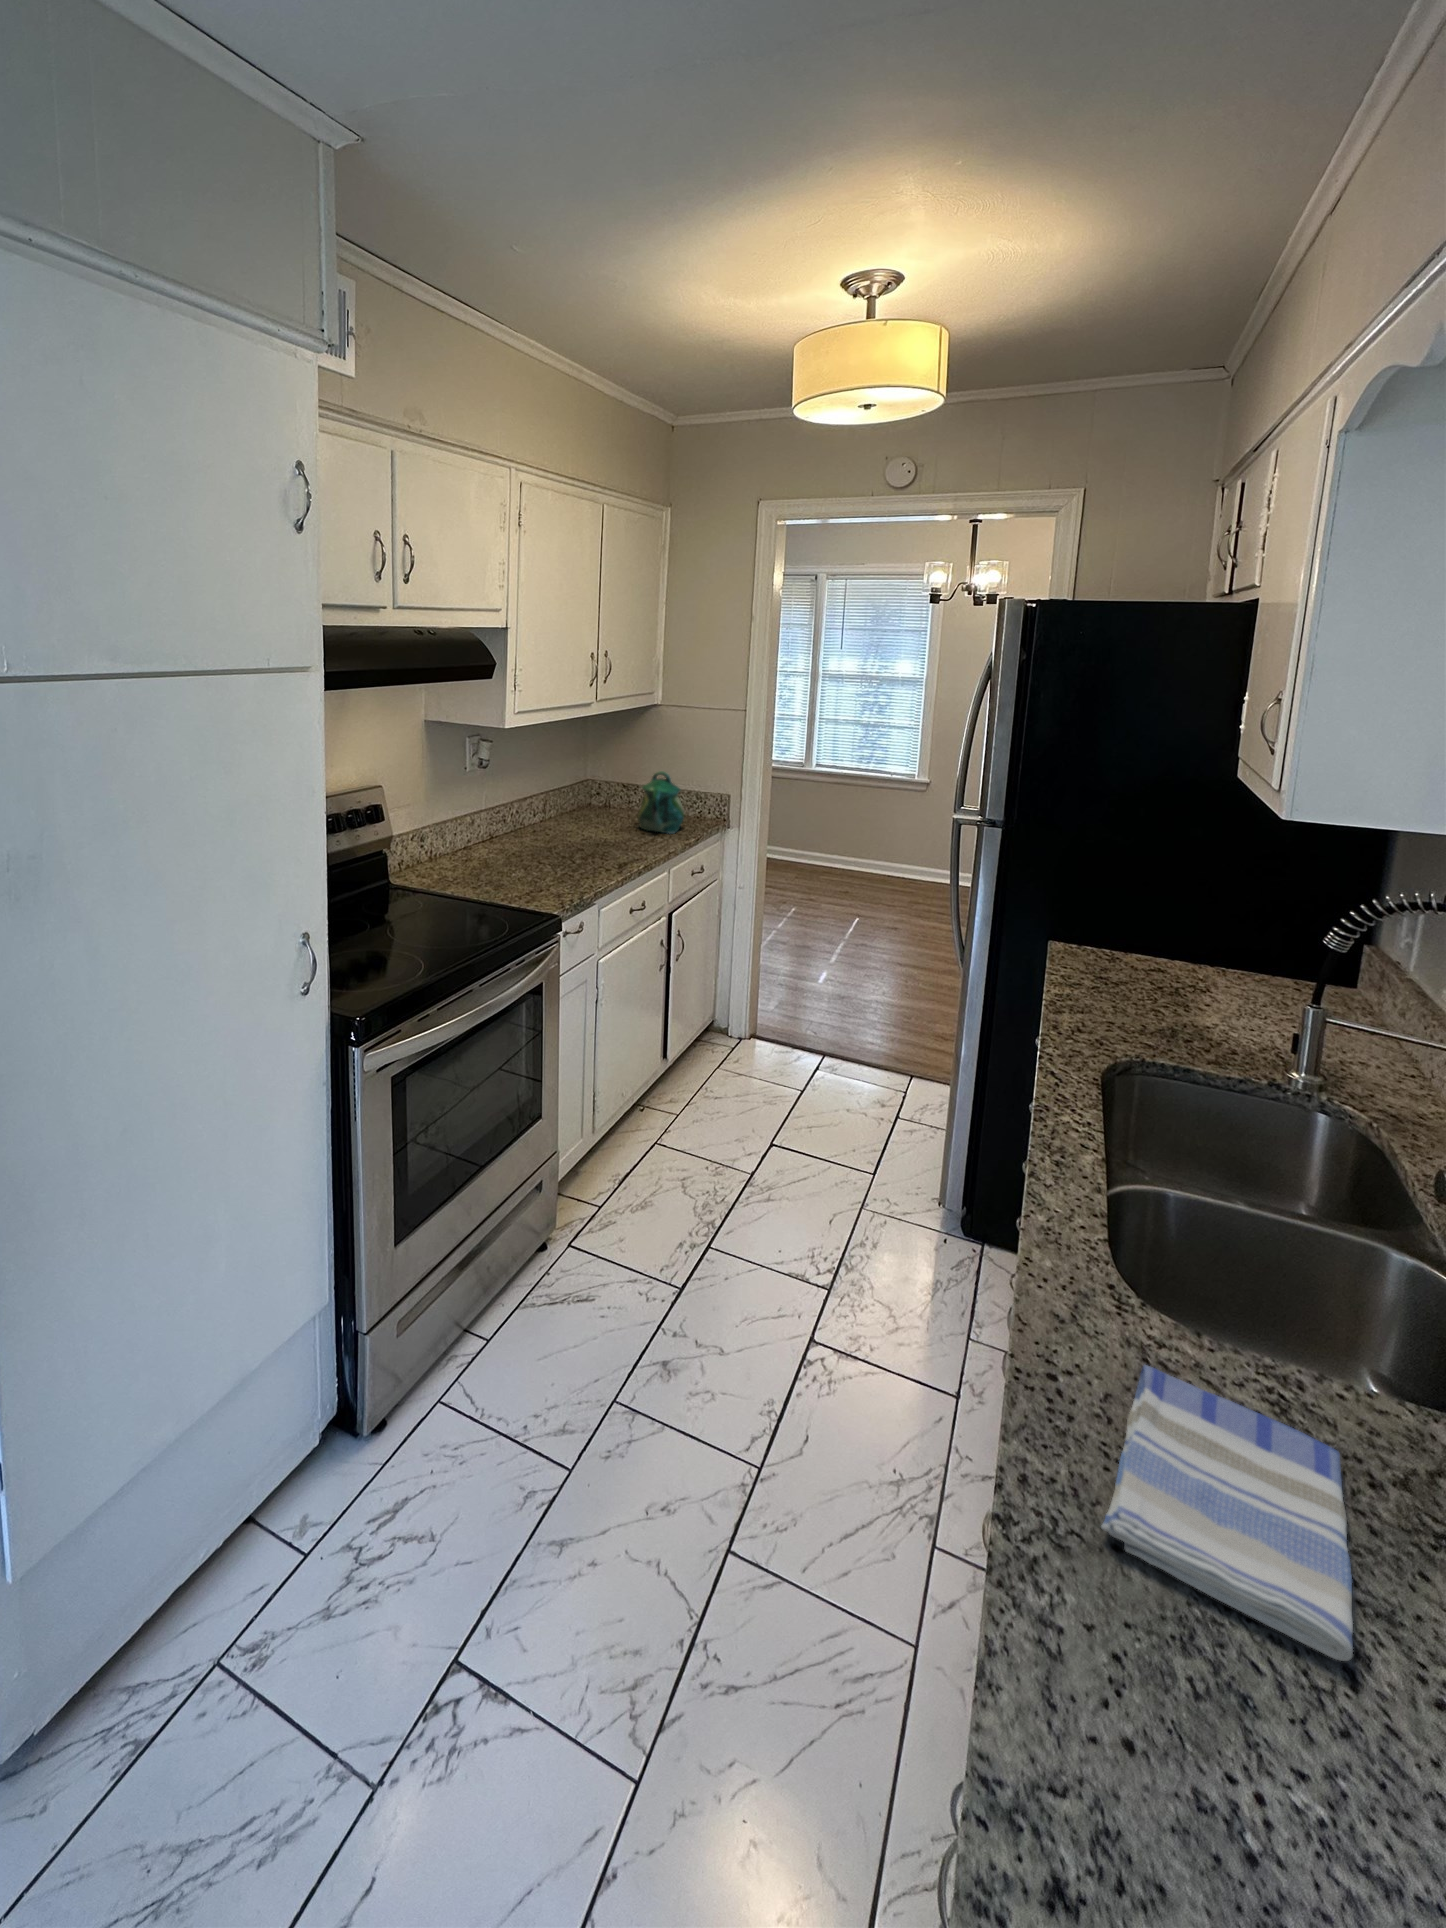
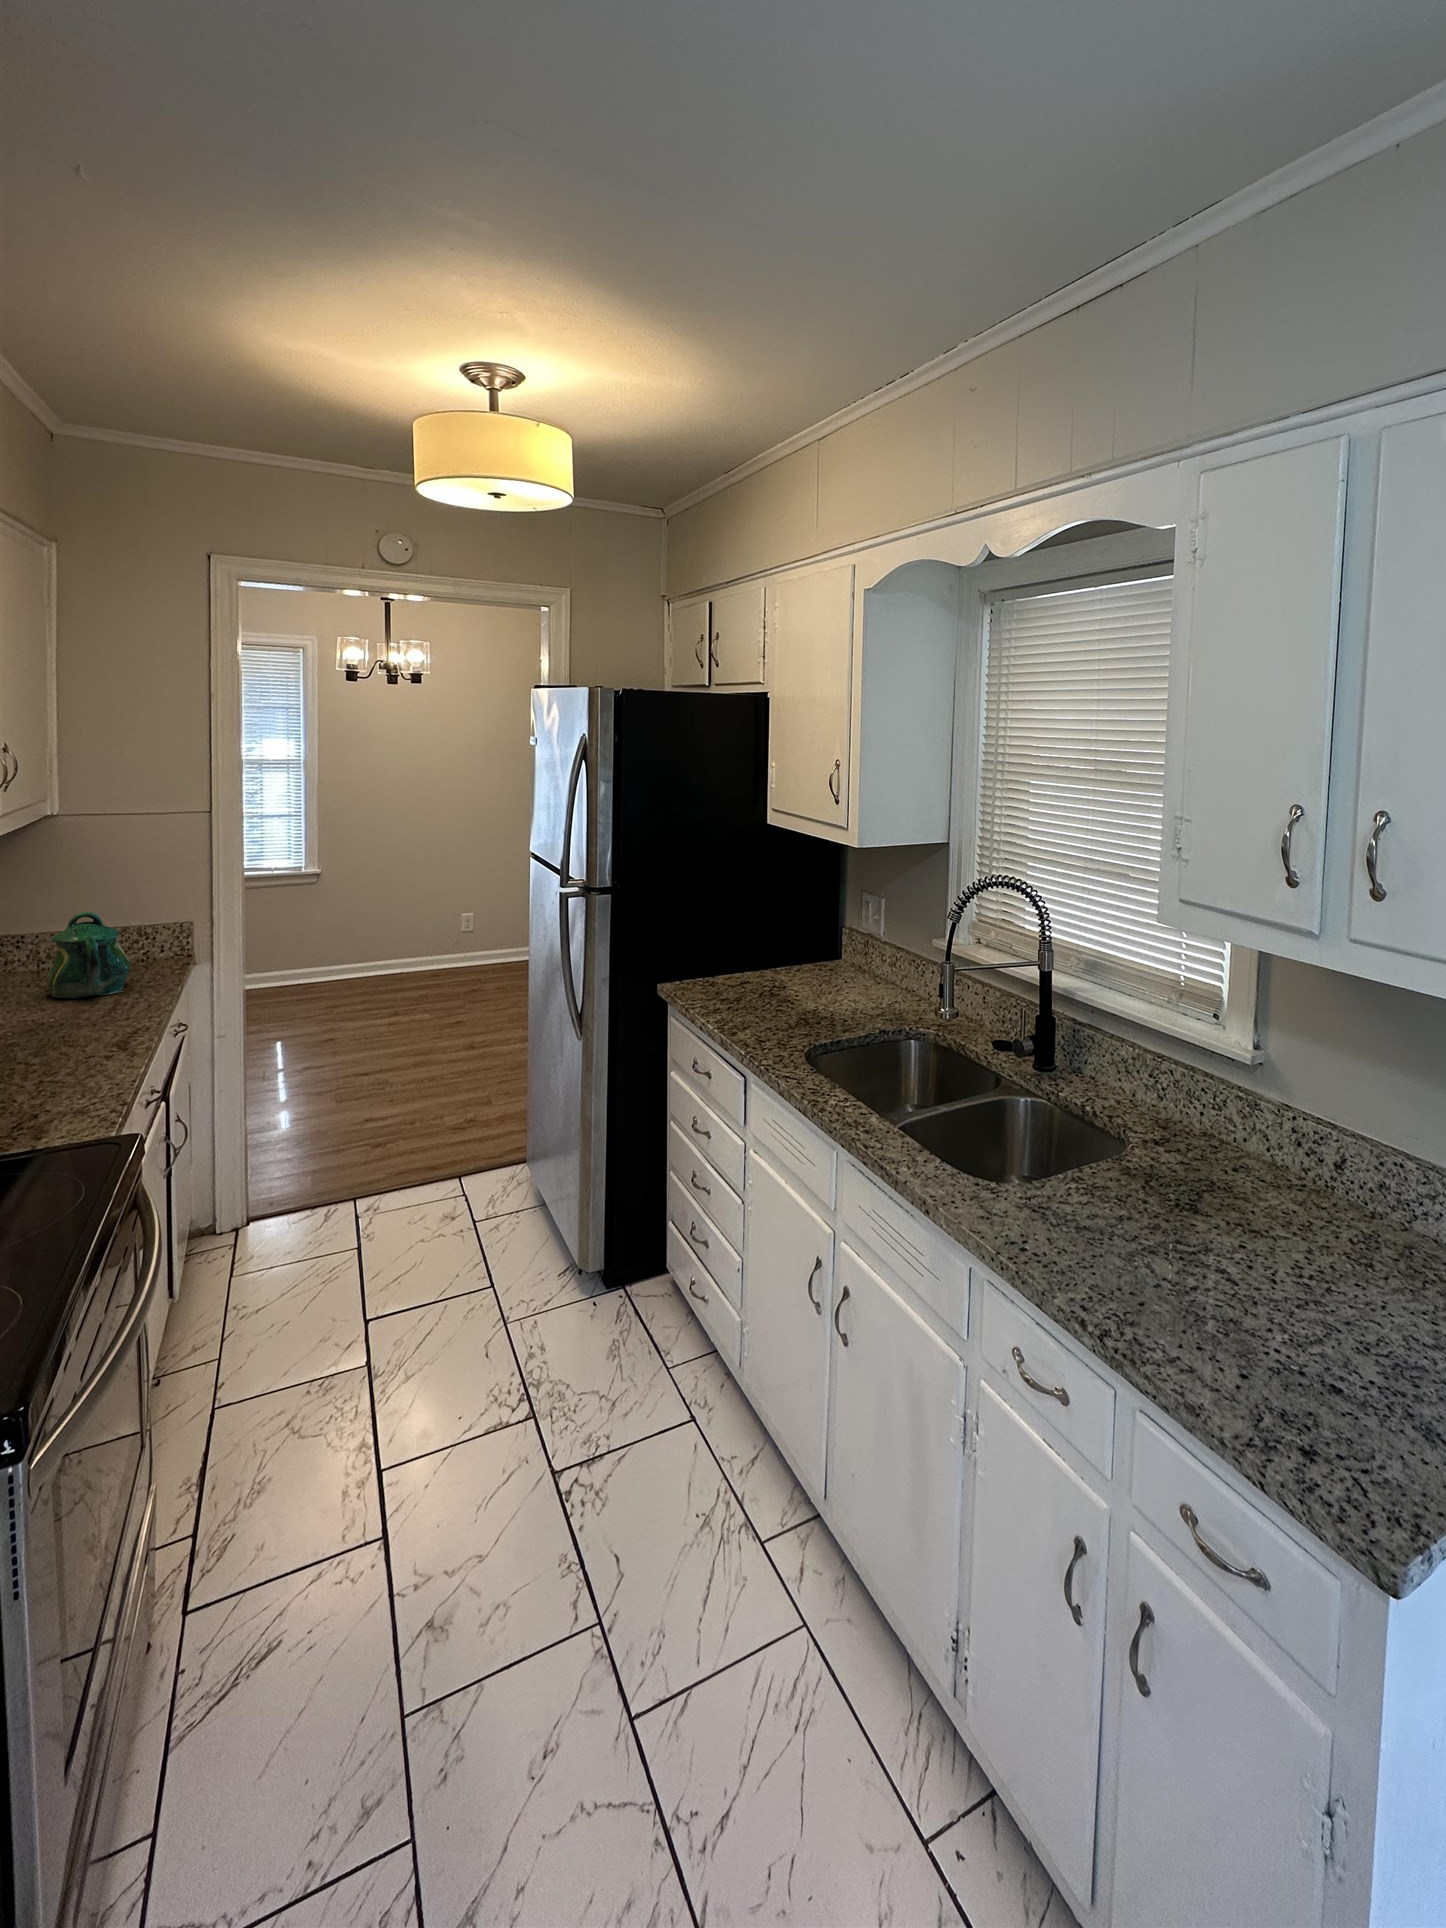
dish towel: present [1101,1365,1353,1661] -> none [1052,1197,1244,1309]

